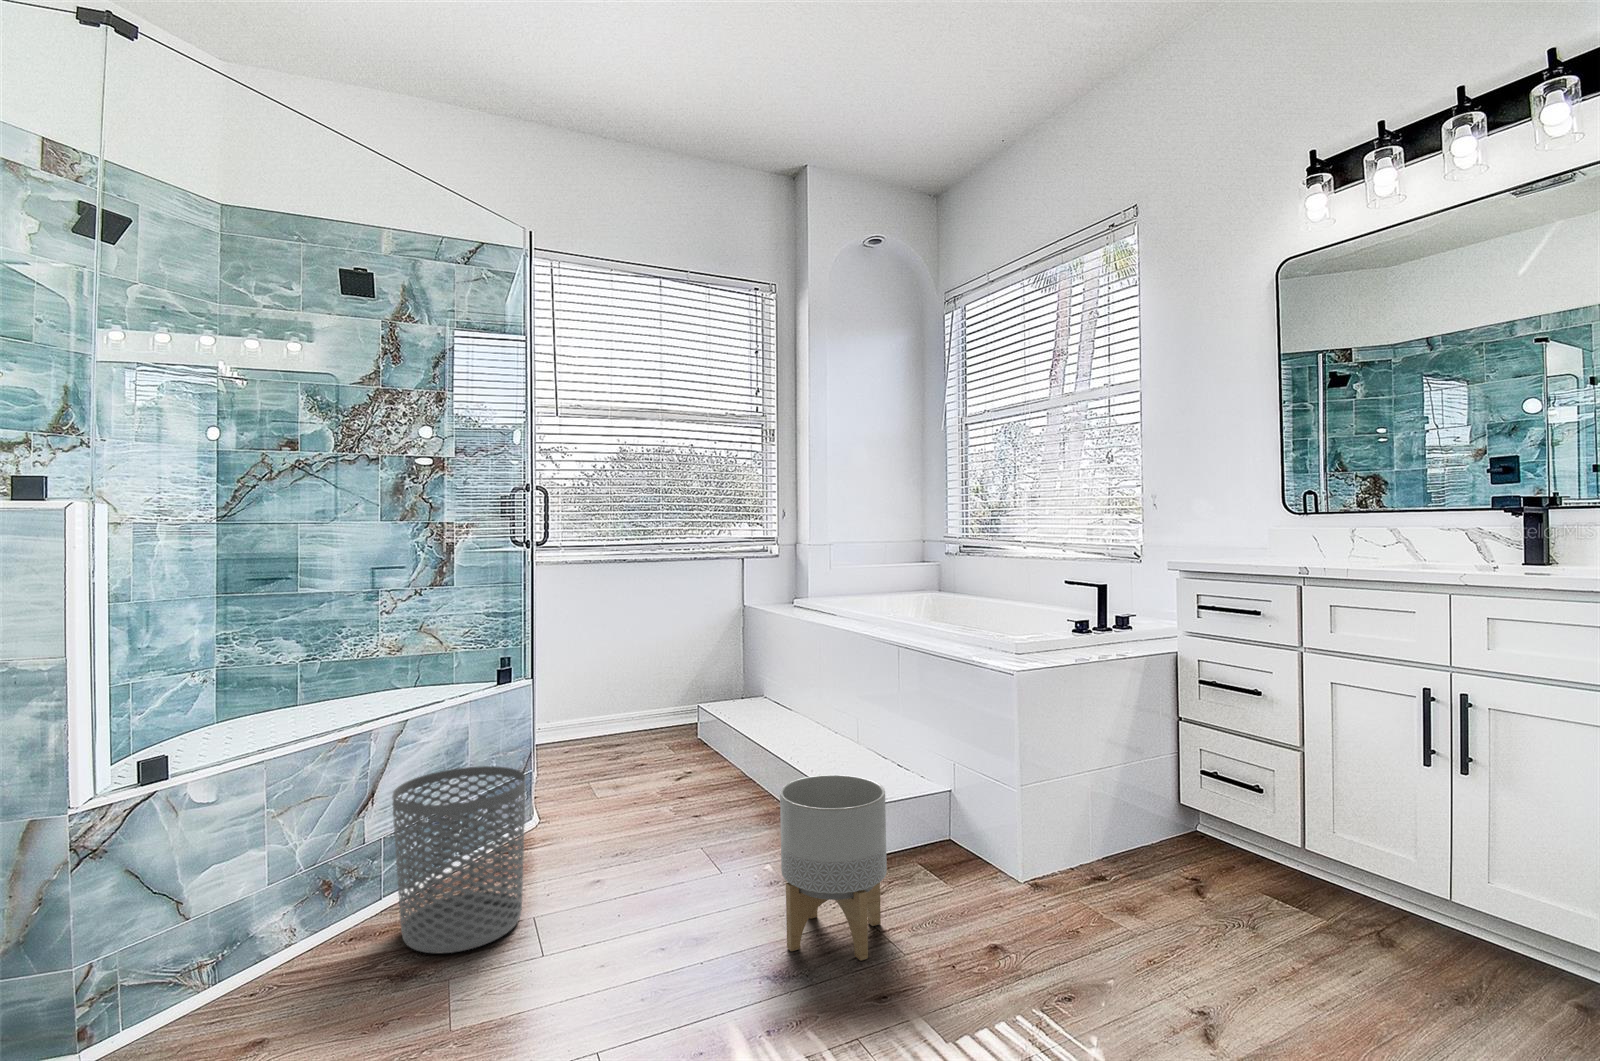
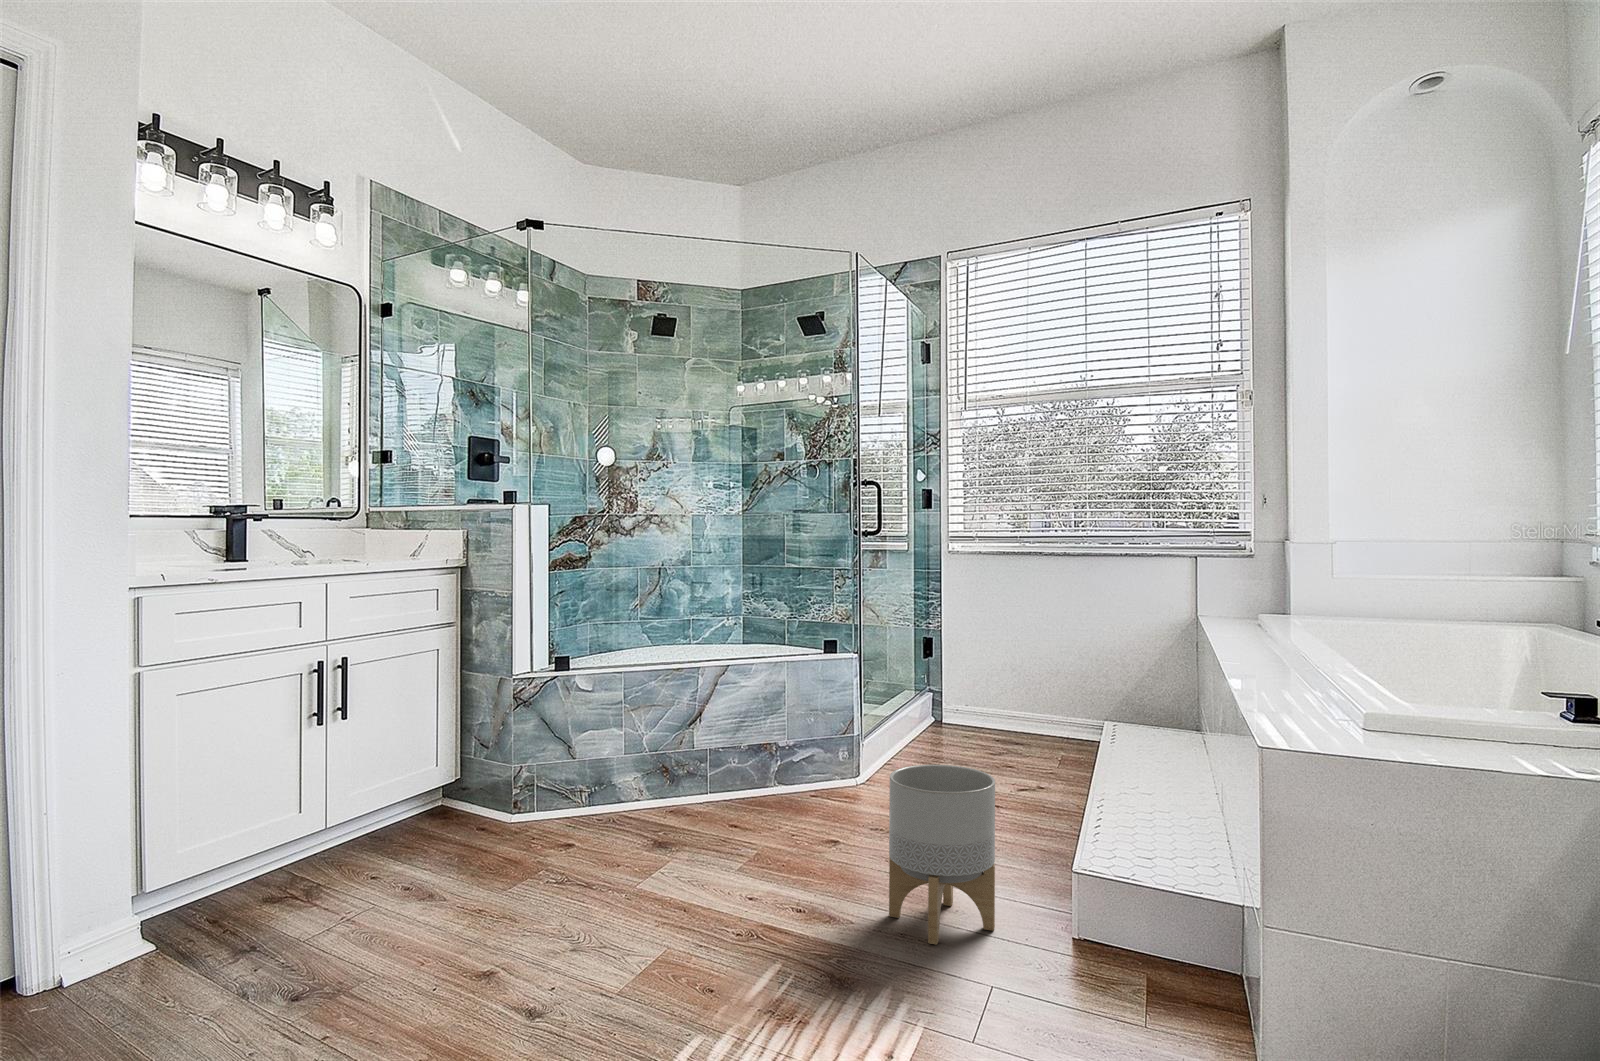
waste bin: present [392,766,526,954] -> none [678,705,773,837]

